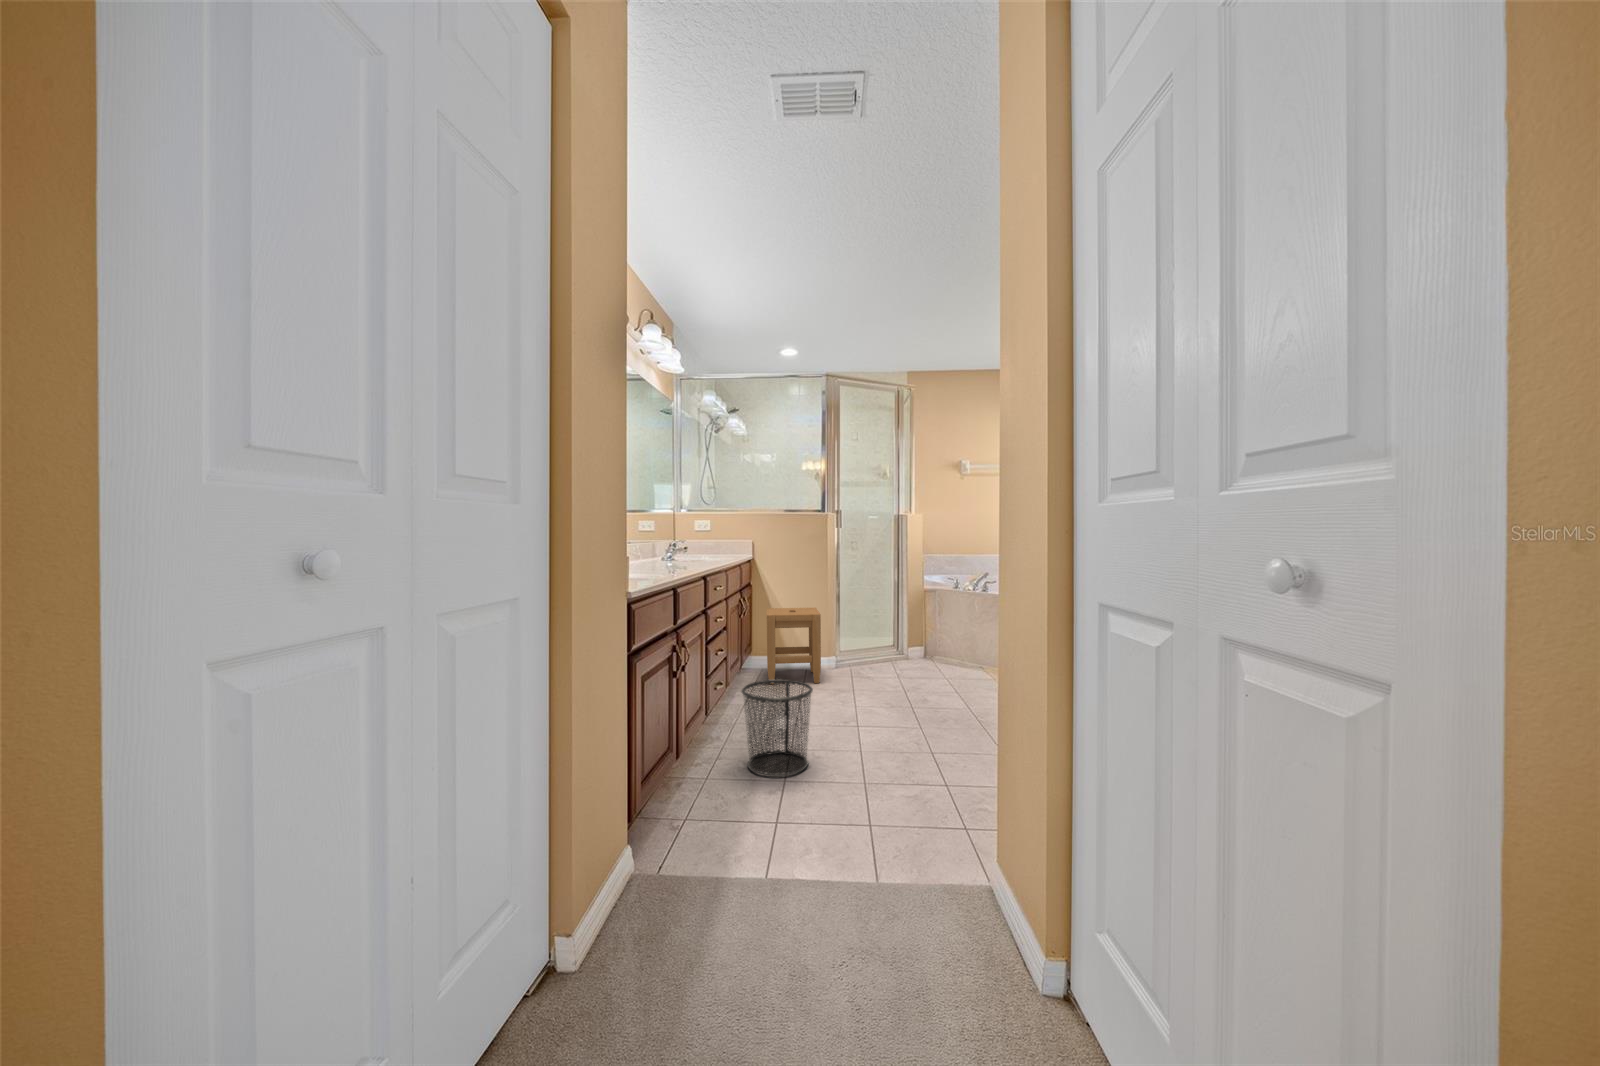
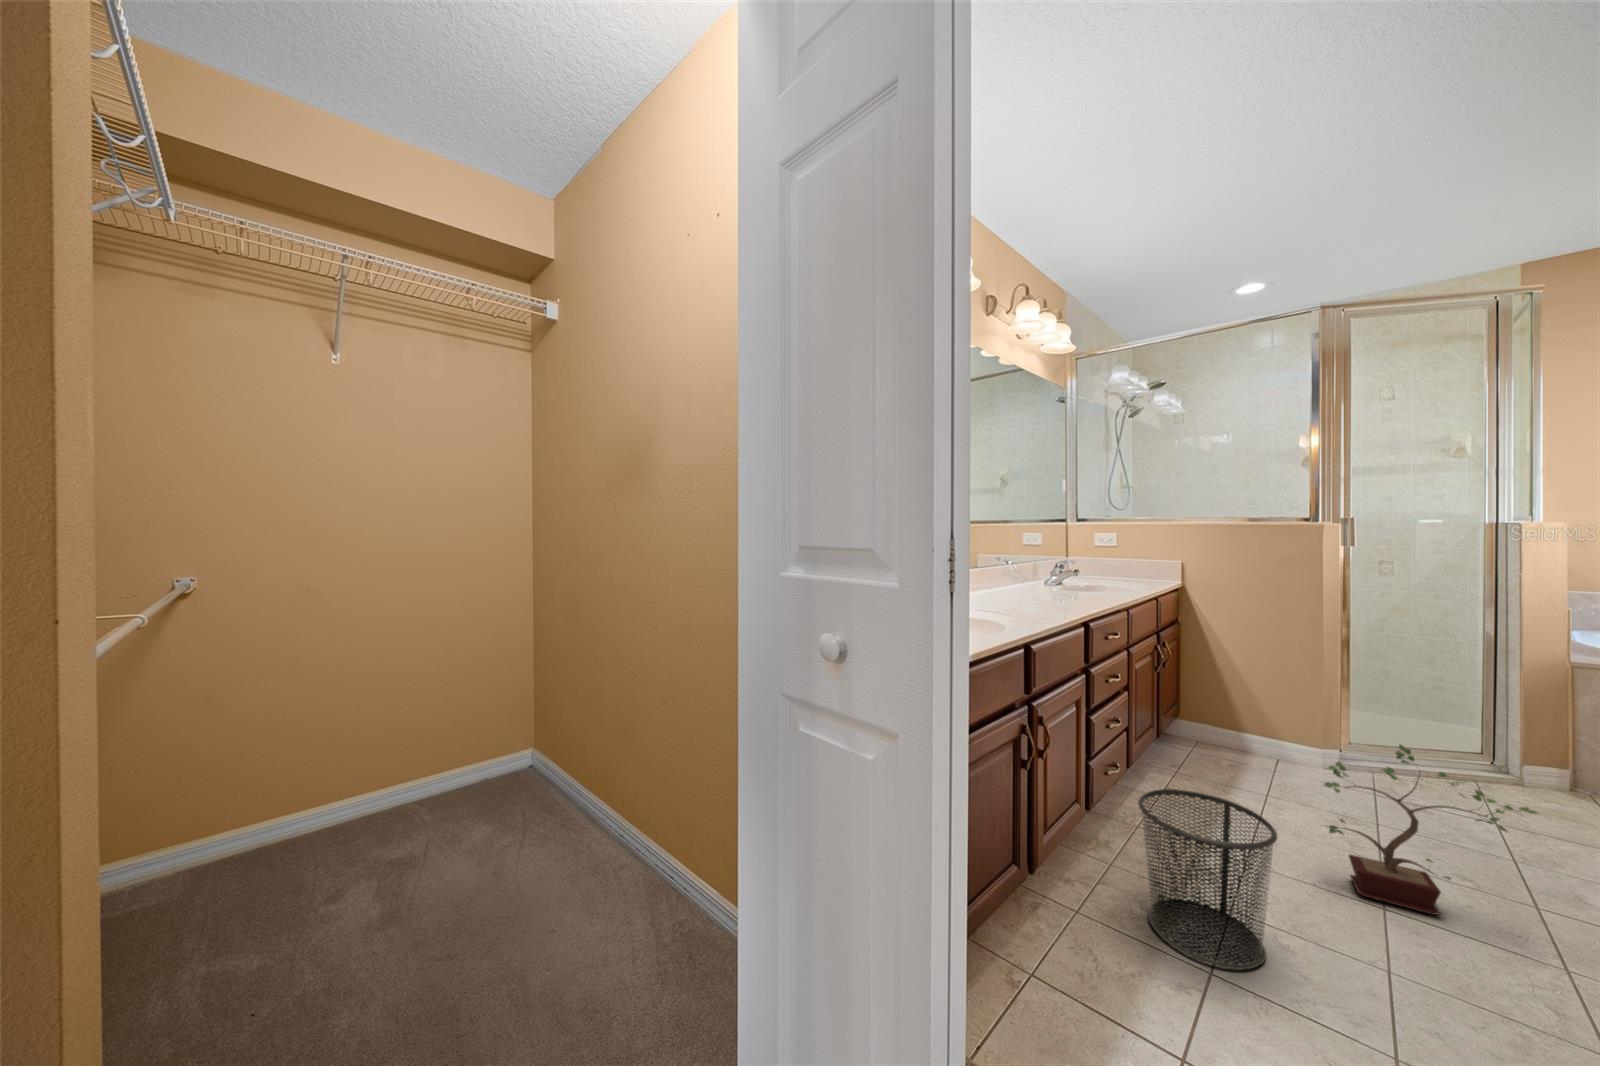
stool: present [767,608,821,684] -> none [1202,657,1306,789]
potted plant: none [830,633,911,724] -> present [1323,745,1538,915]

